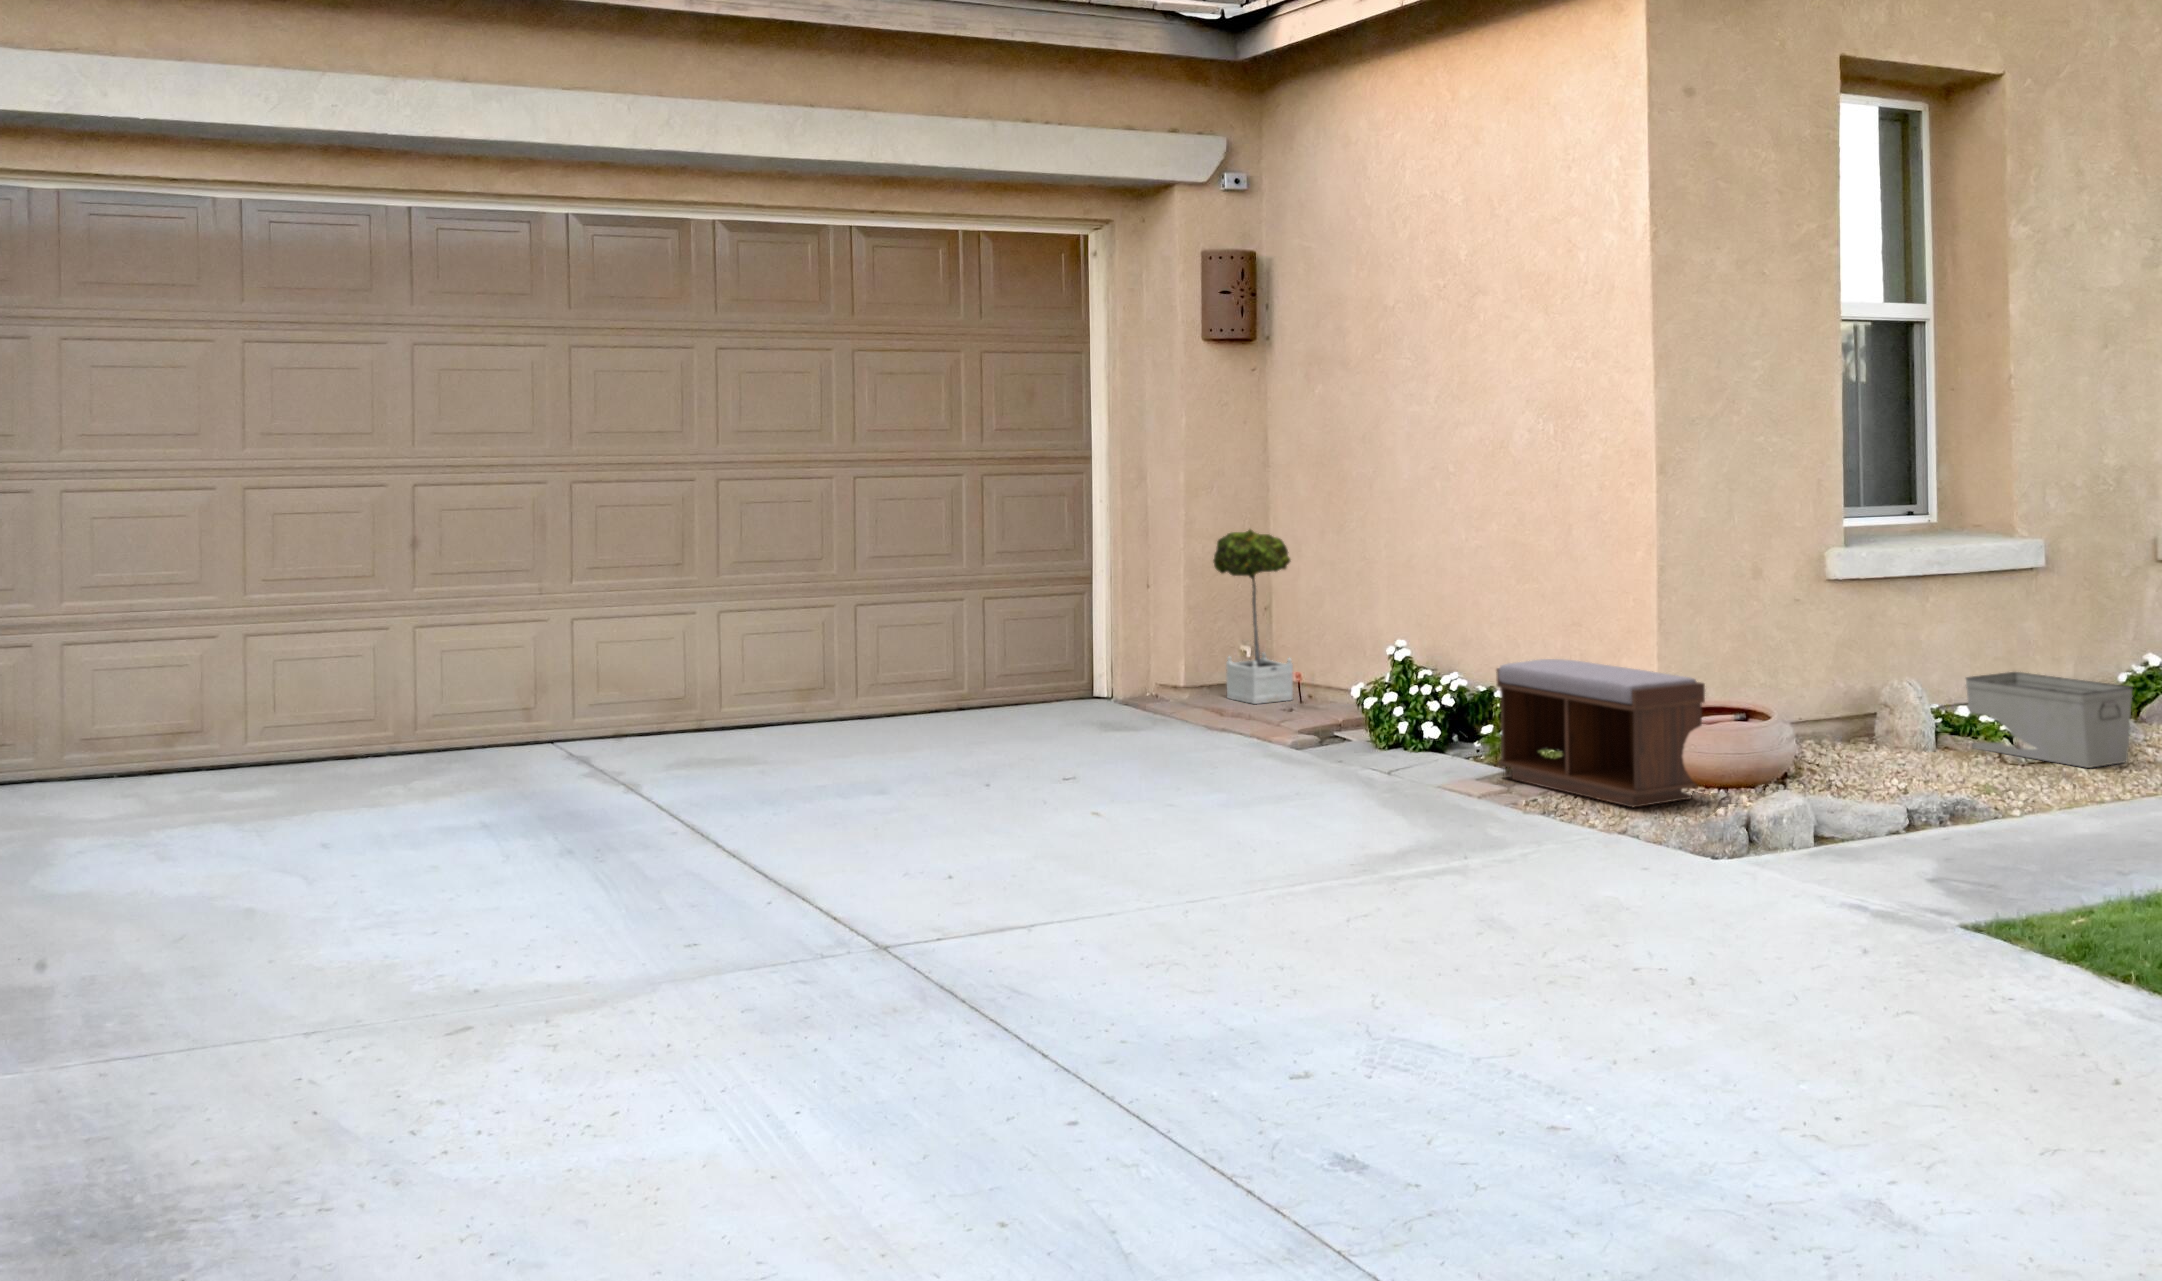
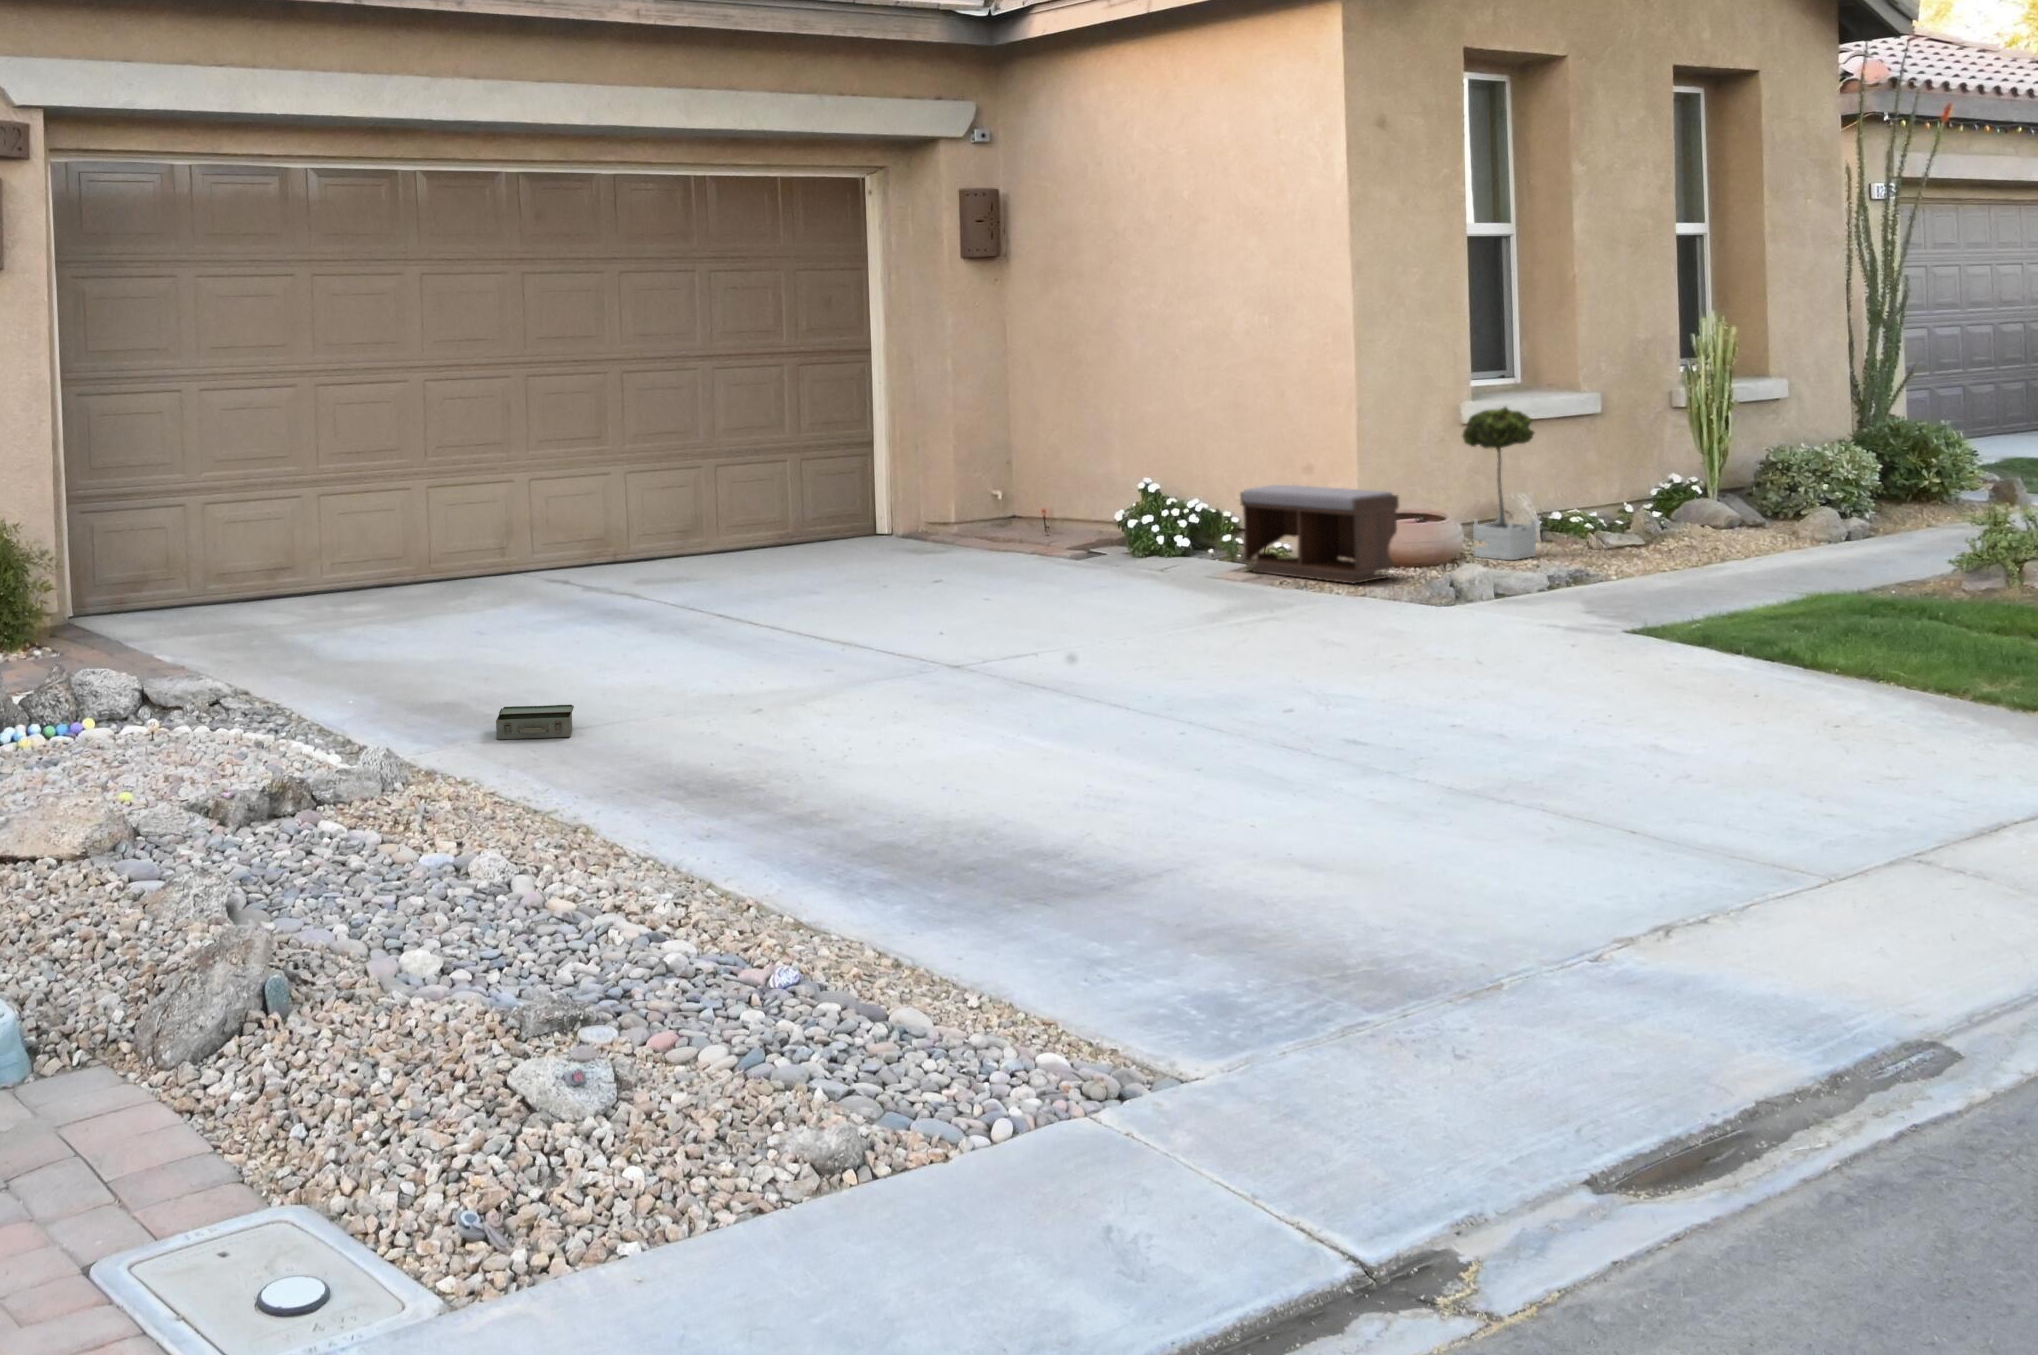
potted tree: present [1213,529,1293,704] -> present [1463,407,1536,560]
storage bin: present [1966,672,2132,768] -> none [1554,488,1675,551]
toolbox: none [145,988,287,1044] -> present [496,705,574,739]

